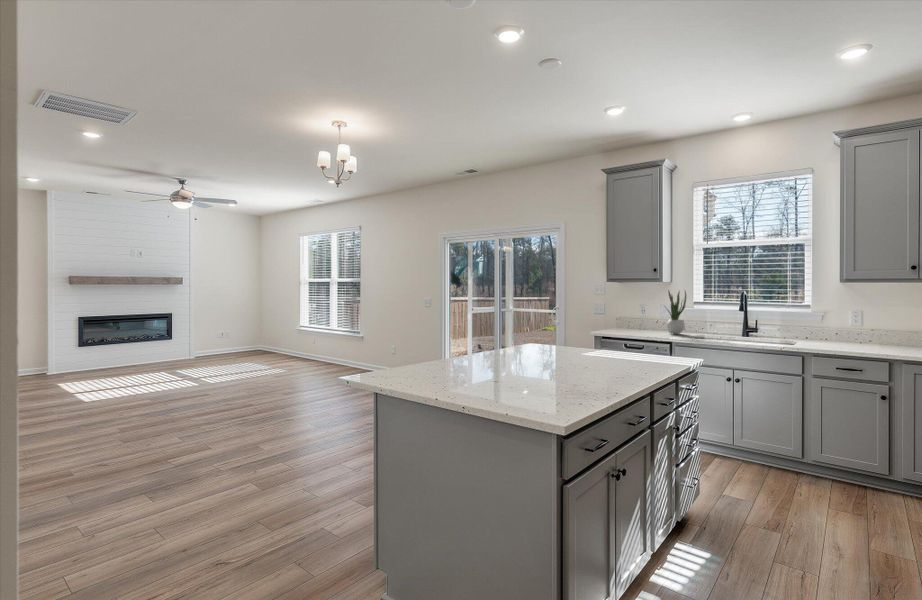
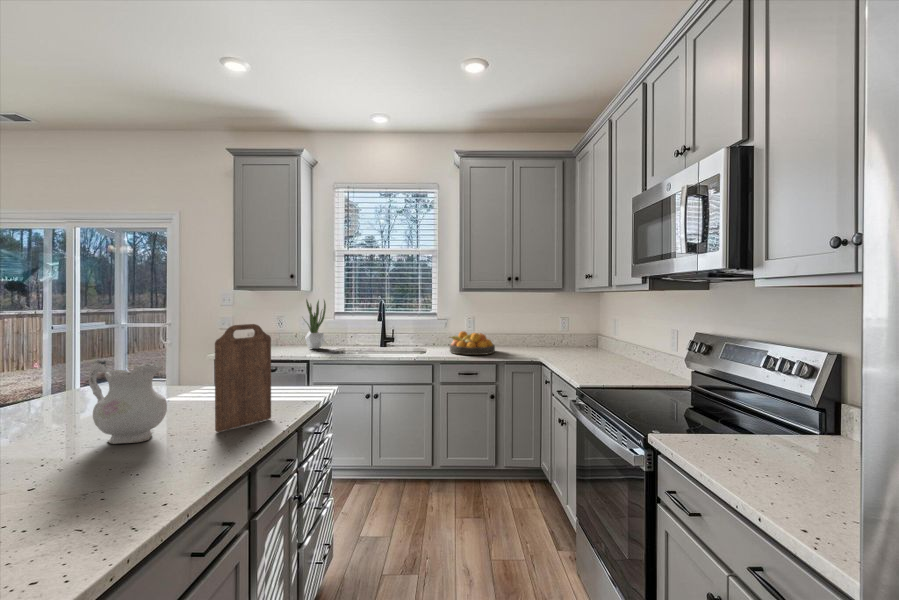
cutting board: none [623,301,658,371] -> present [215,324,271,432]
ceramic pitcher: none [553,319,594,369] -> present [89,360,167,444]
fruit bowl: none [824,324,889,350] -> present [450,331,495,355]

